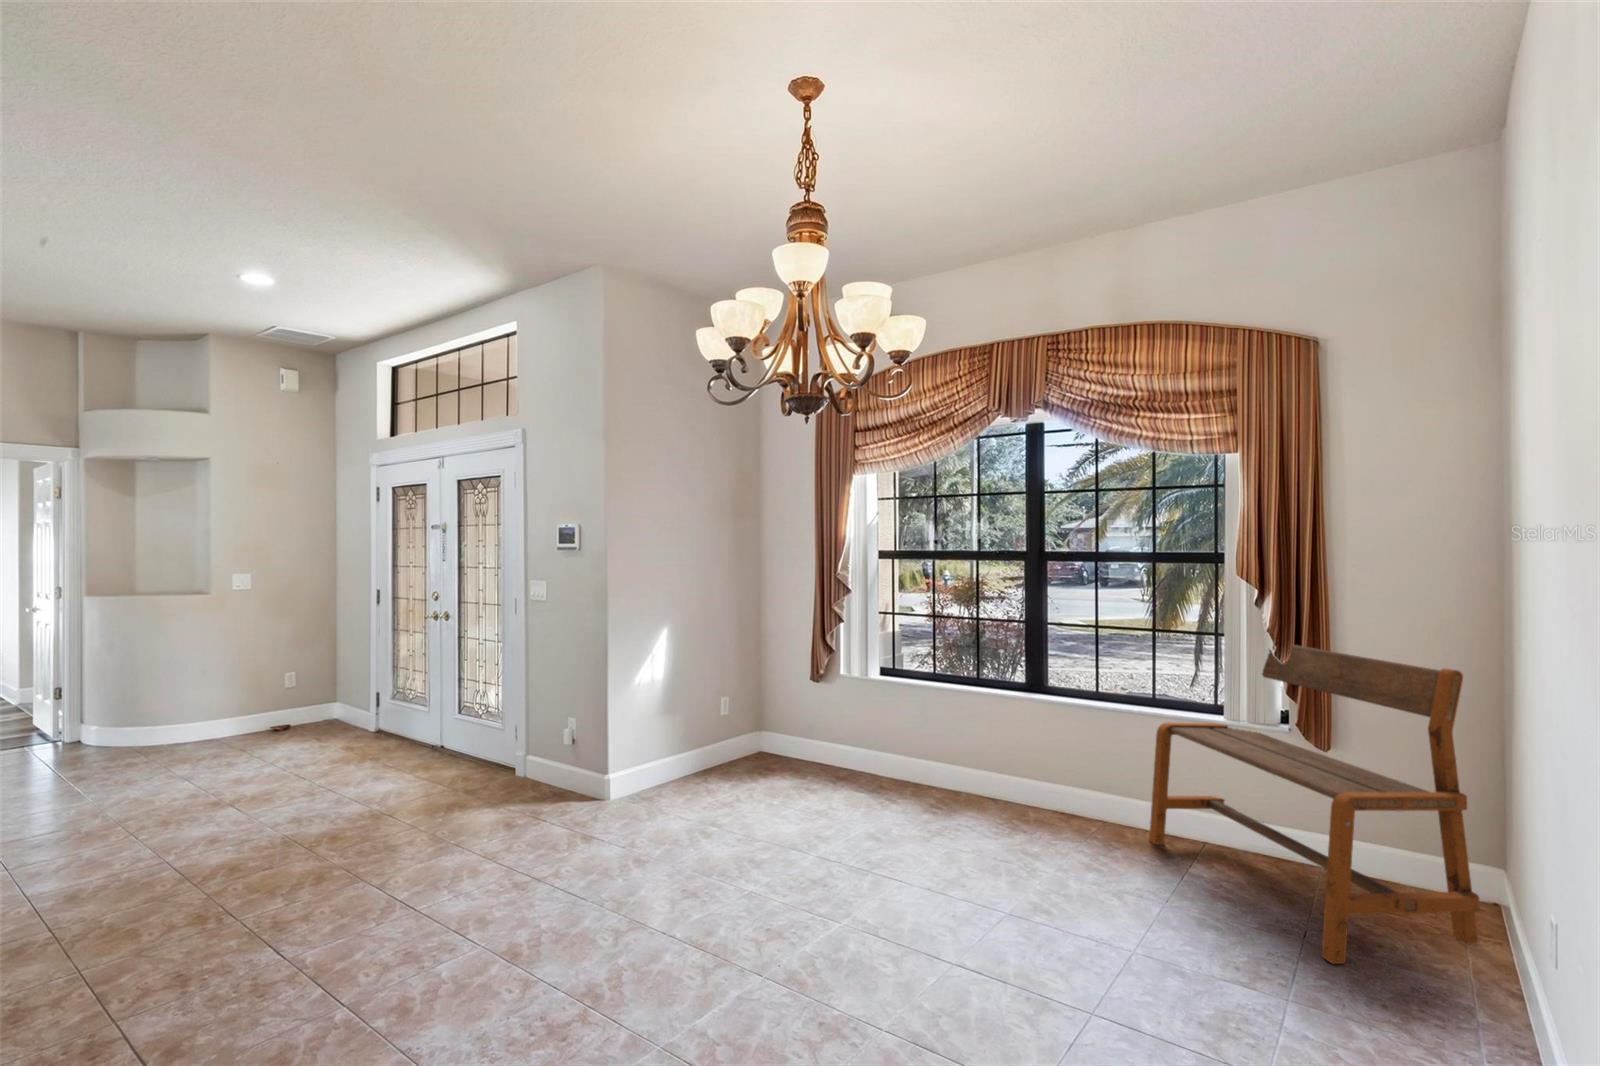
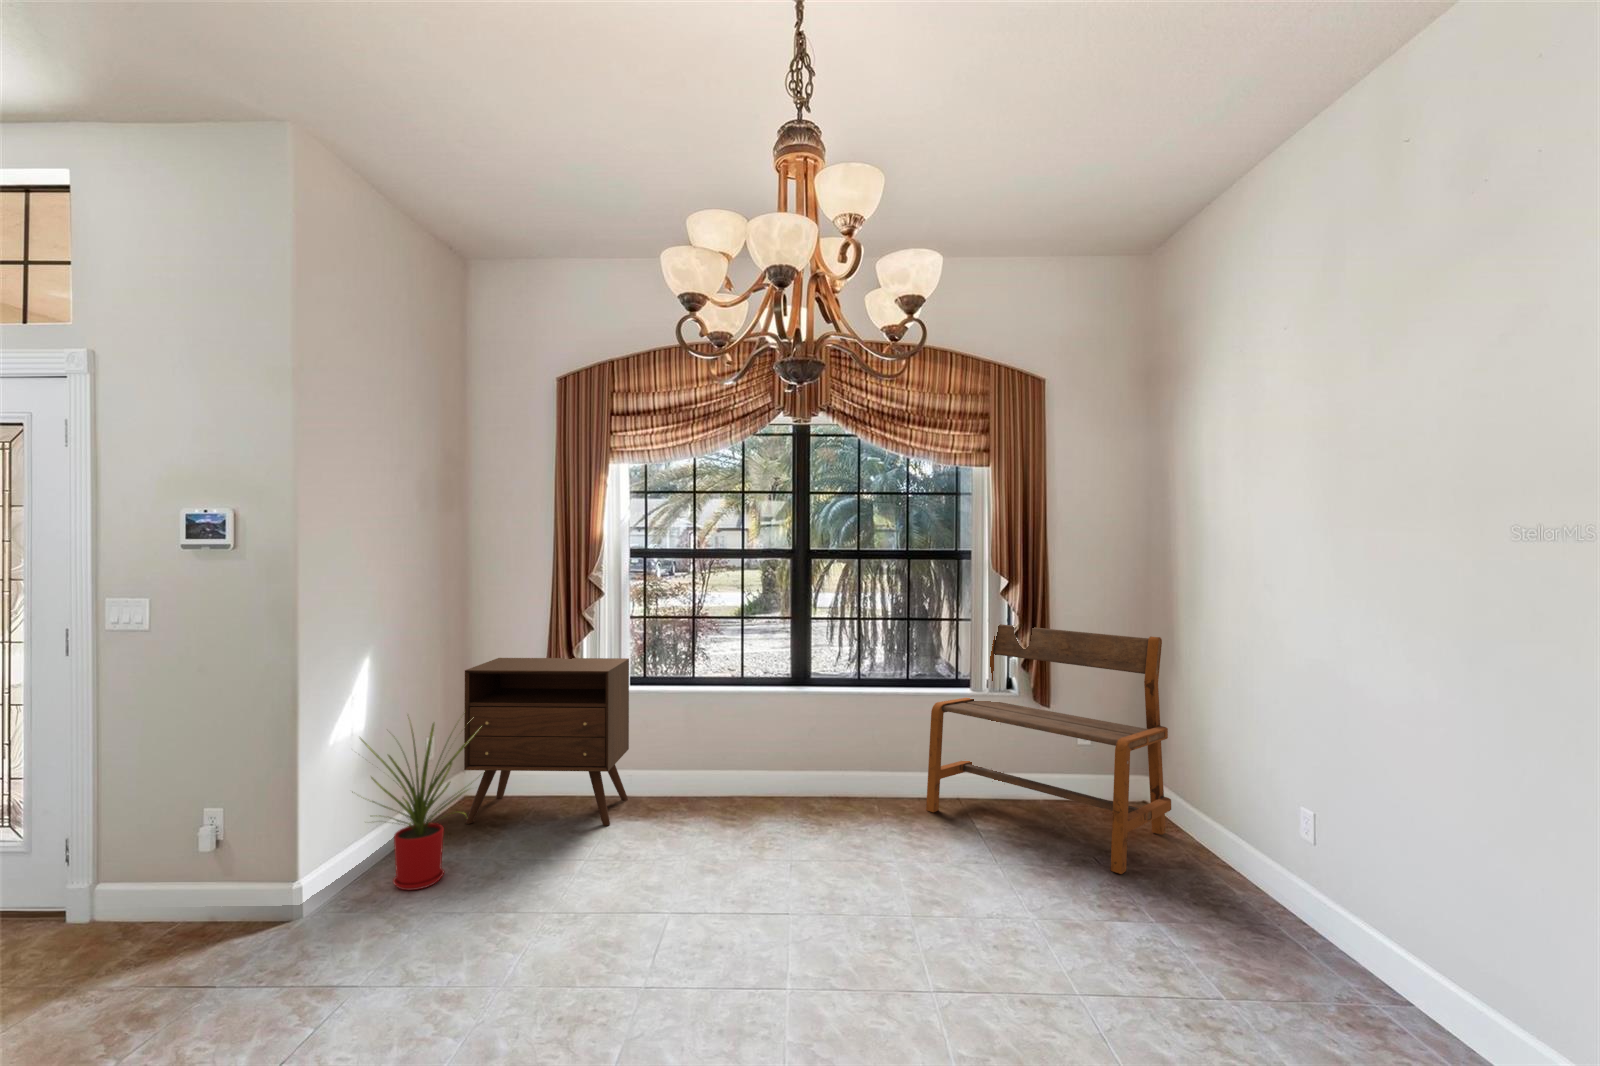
cabinet: none [742,638,872,787] -> present [464,658,629,826]
house plant: none [638,671,731,801] -> present [361,718,475,890]

